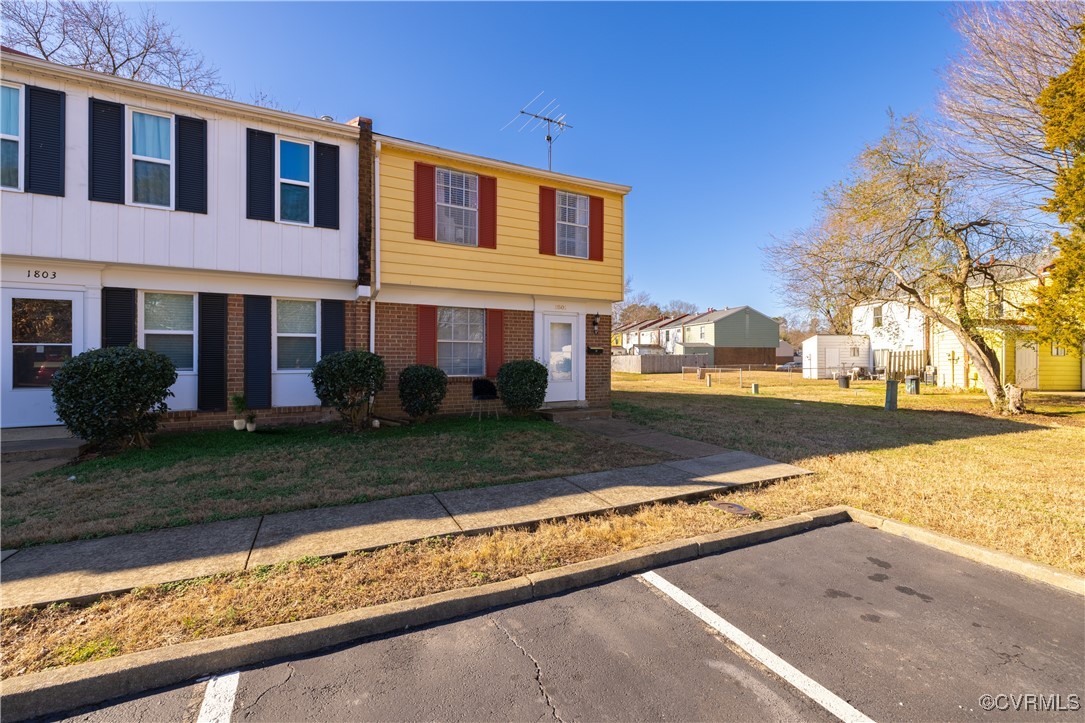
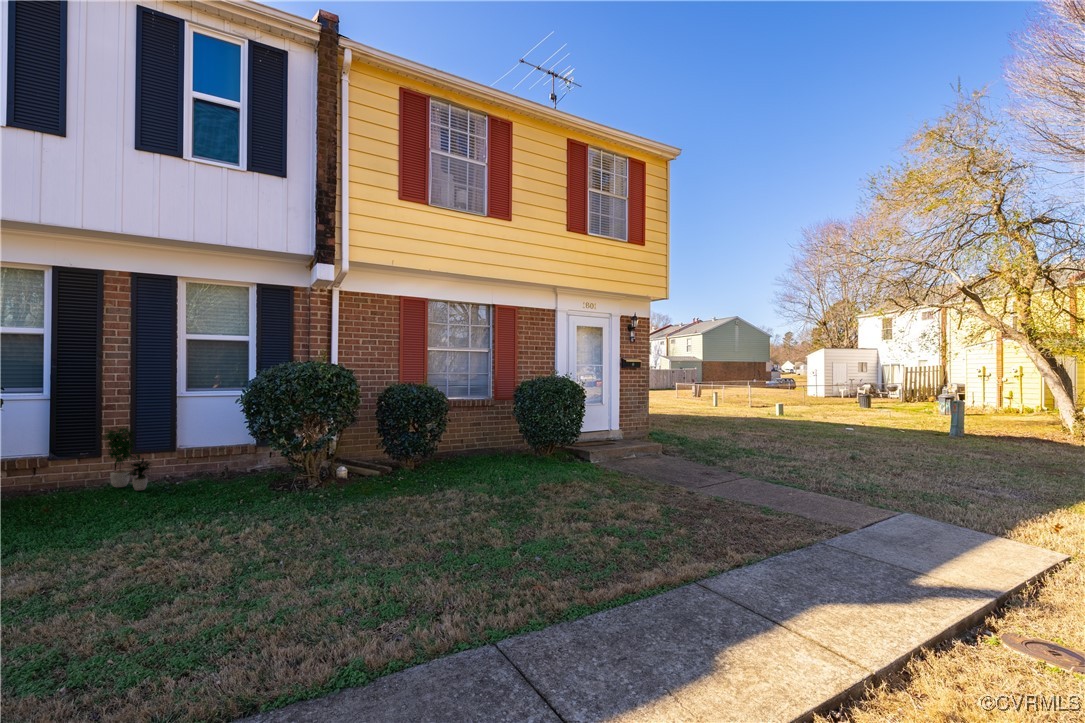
chair: present [470,378,500,419] -> none [473,402,517,464]

